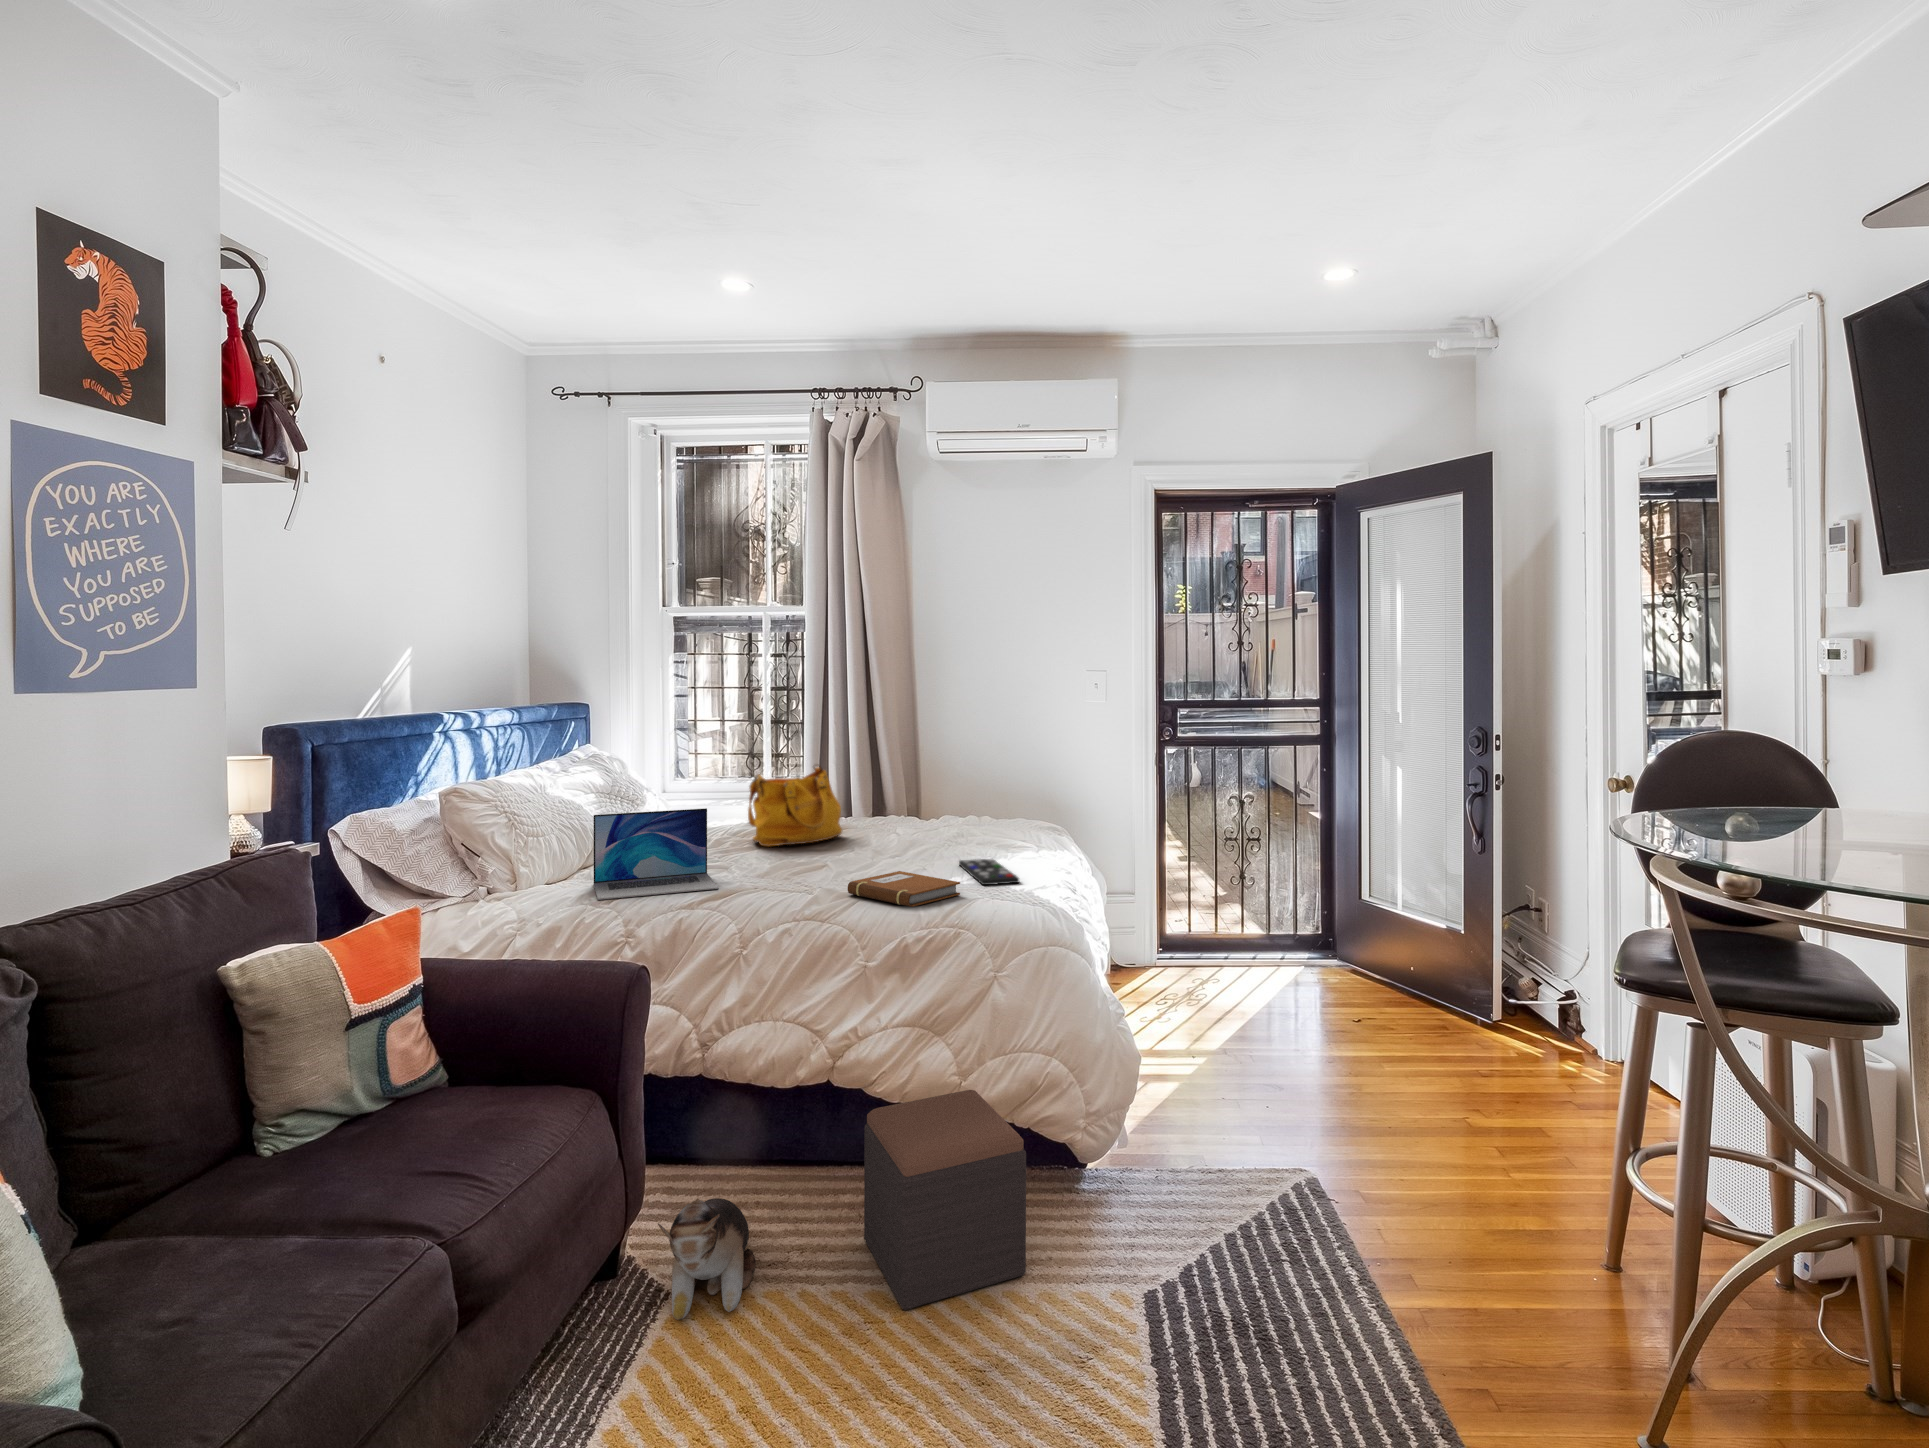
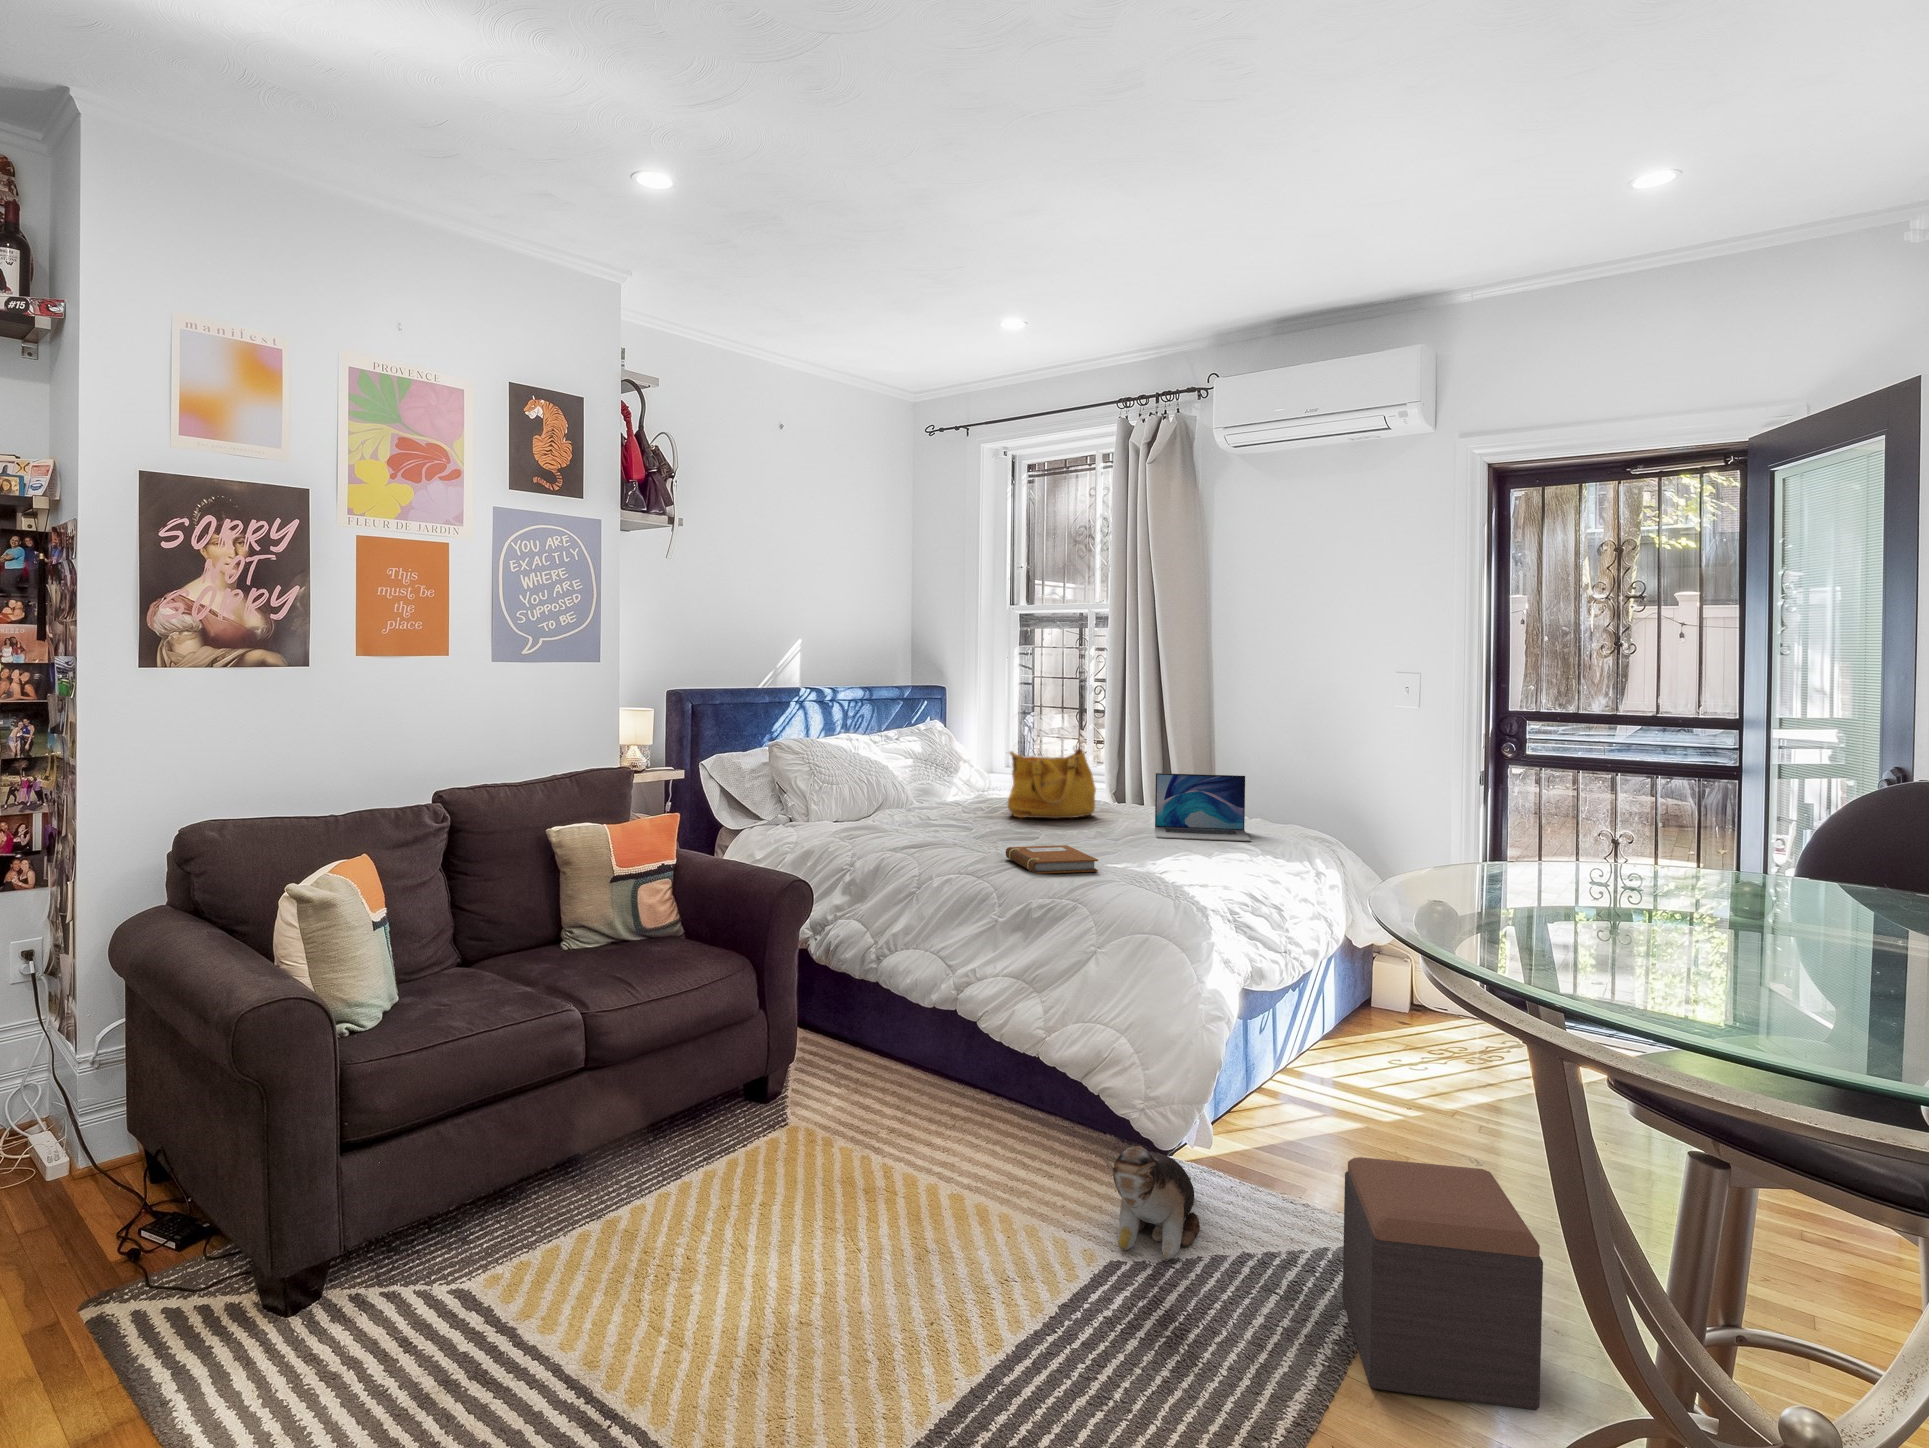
laptop: present [594,808,719,900] -> present [1155,773,1251,841]
remote control: present [959,859,1019,885] -> none [1135,846,1186,871]
footstool: present [864,1090,1026,1310] -> present [1342,1157,1543,1411]
plush toy: present [658,1198,756,1320] -> present [1103,1145,1200,1259]

